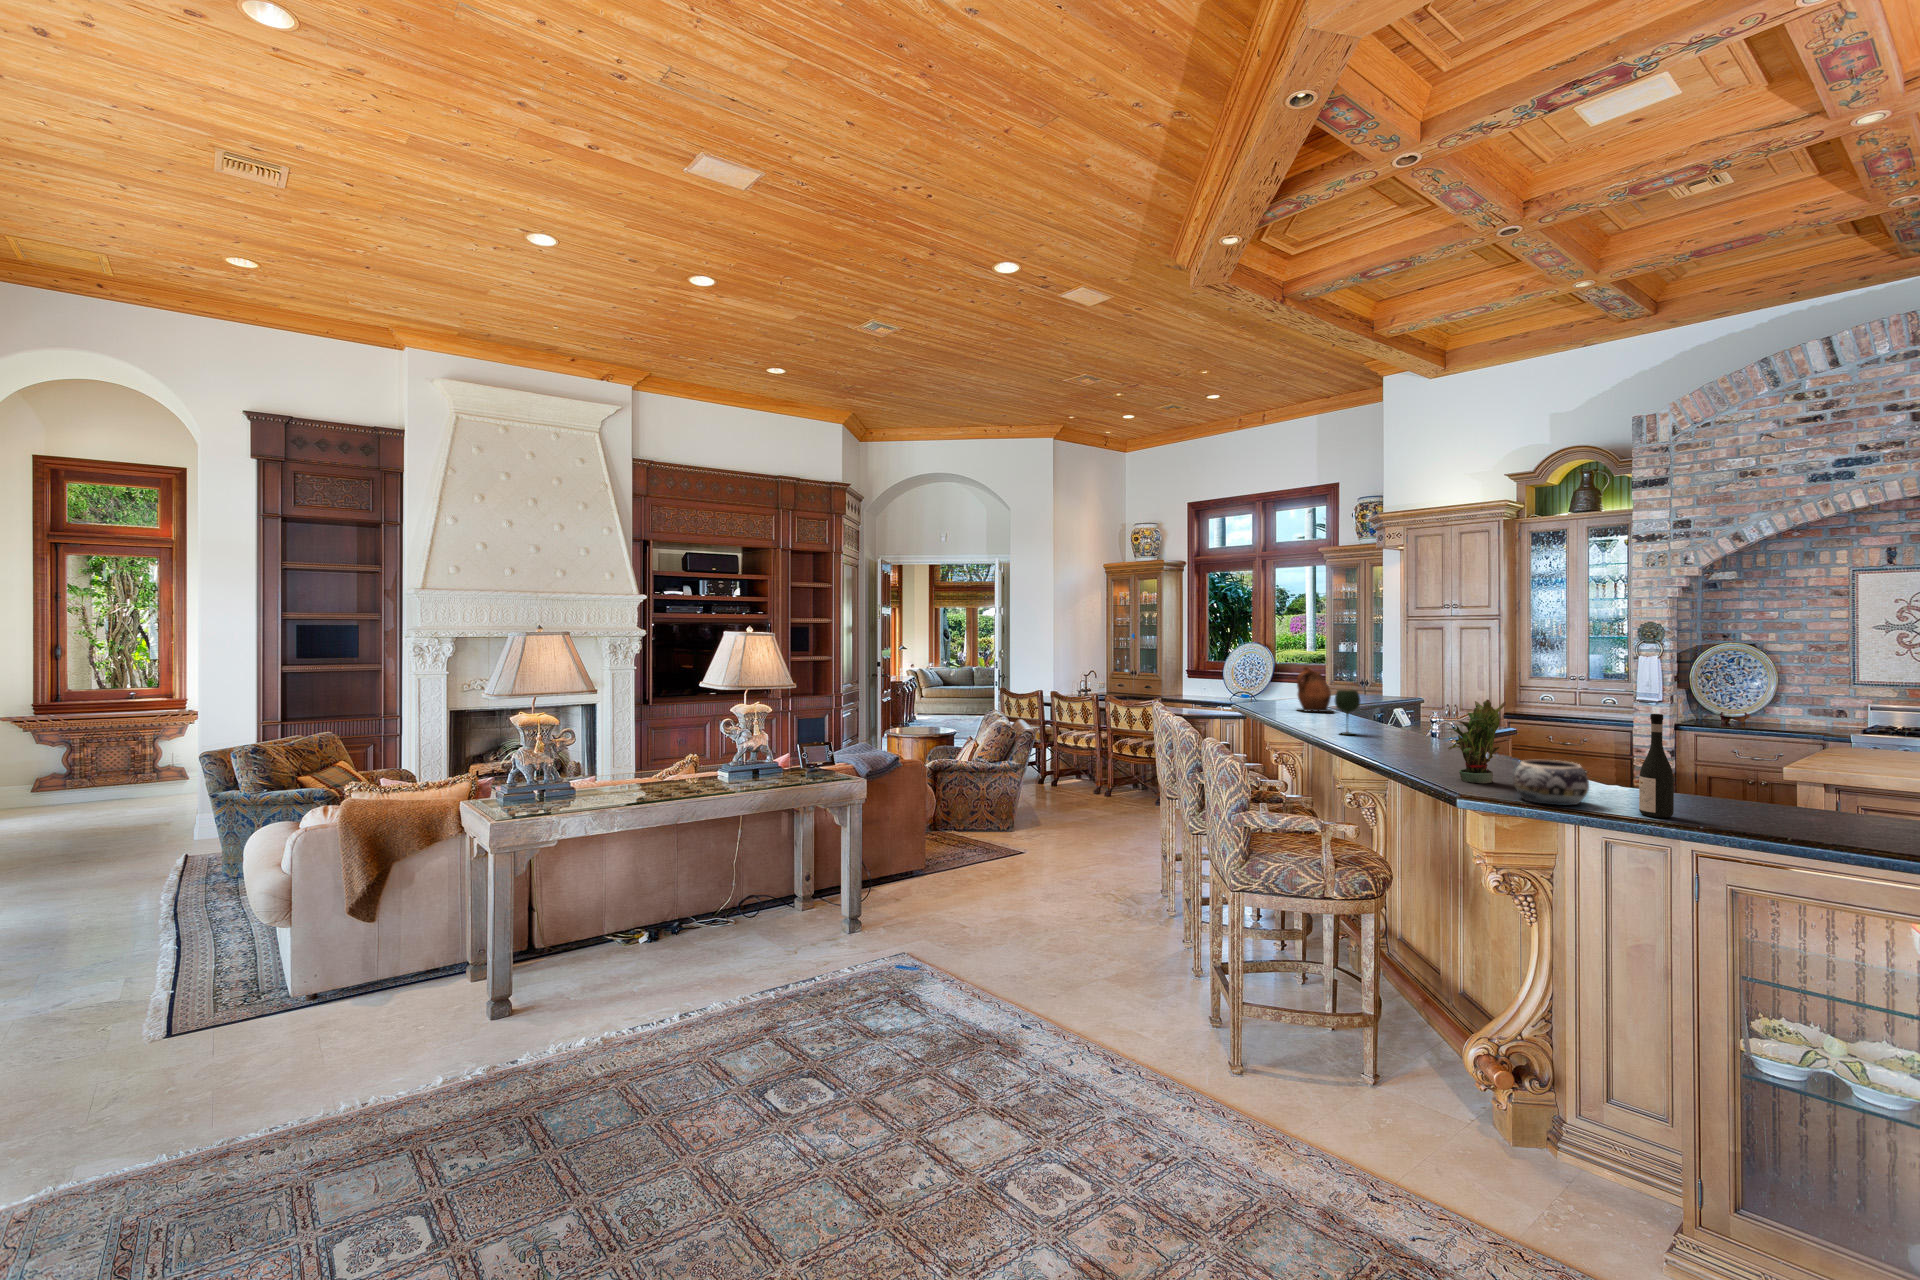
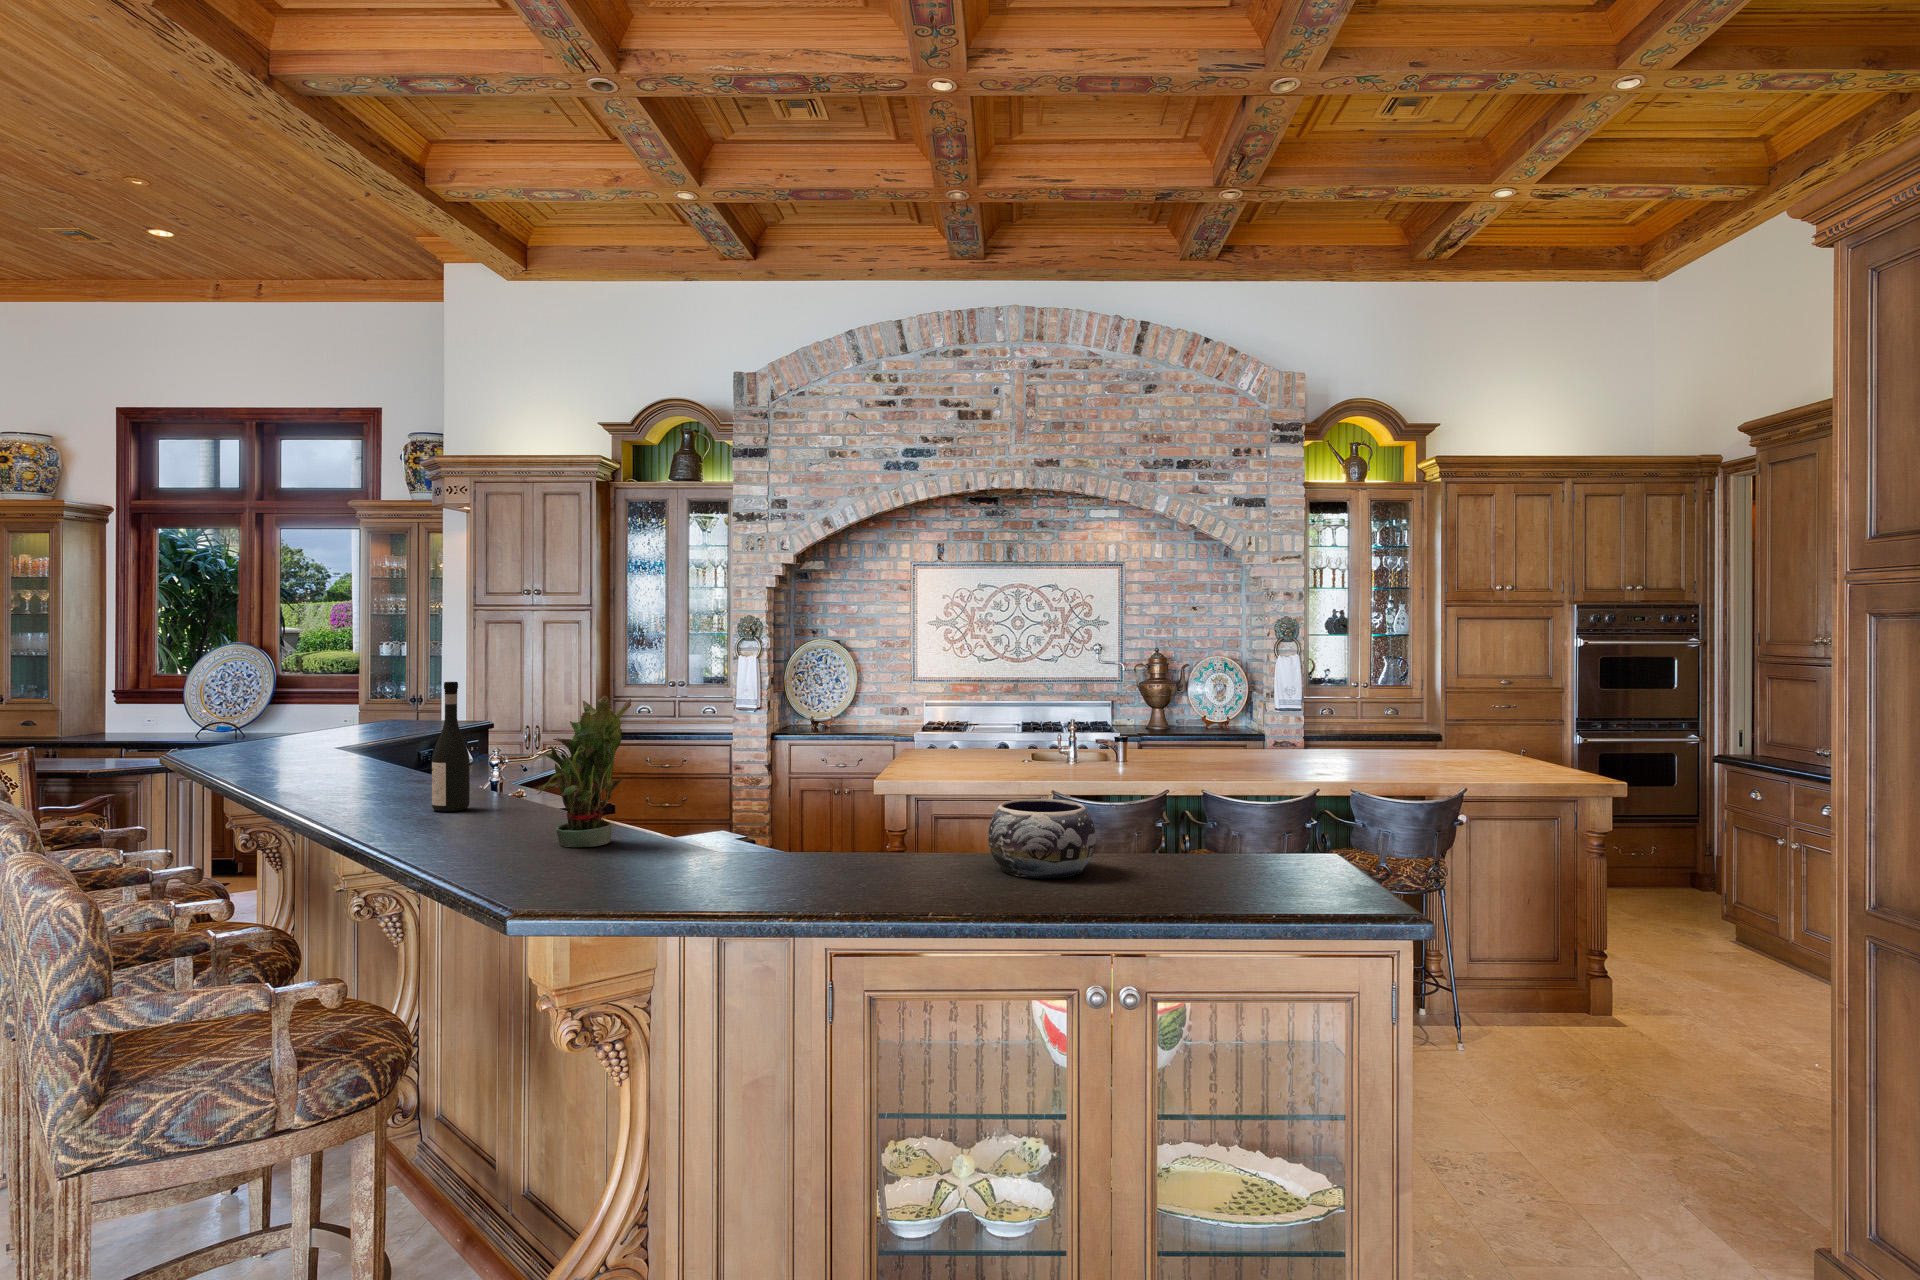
ceramic pitcher: present [1297,667,1333,712] -> none [284,669,355,744]
wine glass: present [1335,690,1360,735] -> none [342,700,390,779]
wine bottle: present [1639,714,1674,818] -> present [432,682,470,811]
decorative bowl: present [1514,760,1589,806] -> present [988,799,1096,878]

